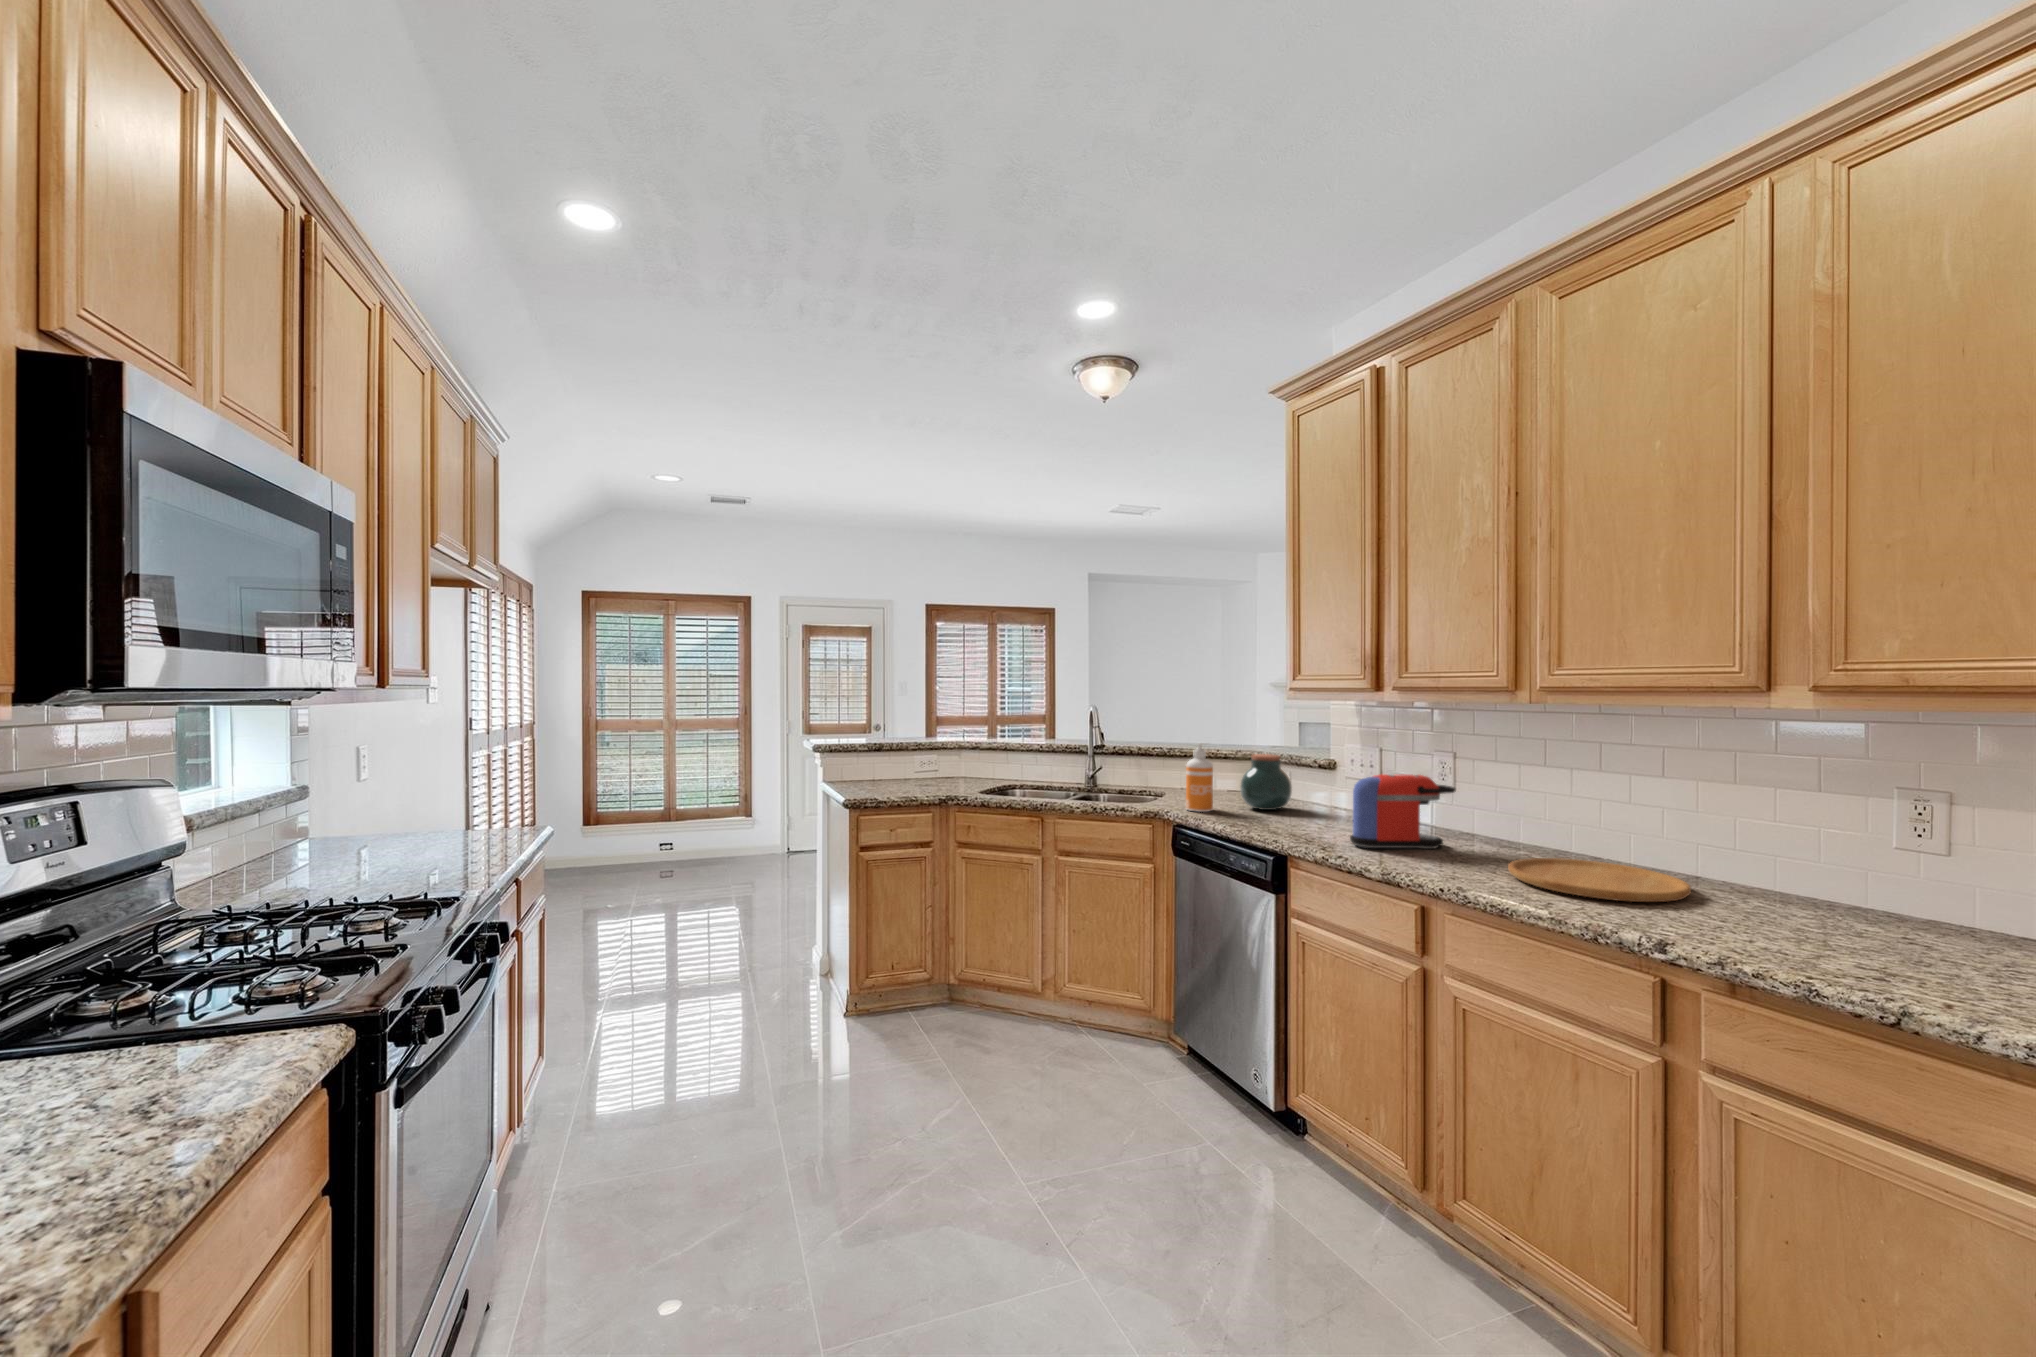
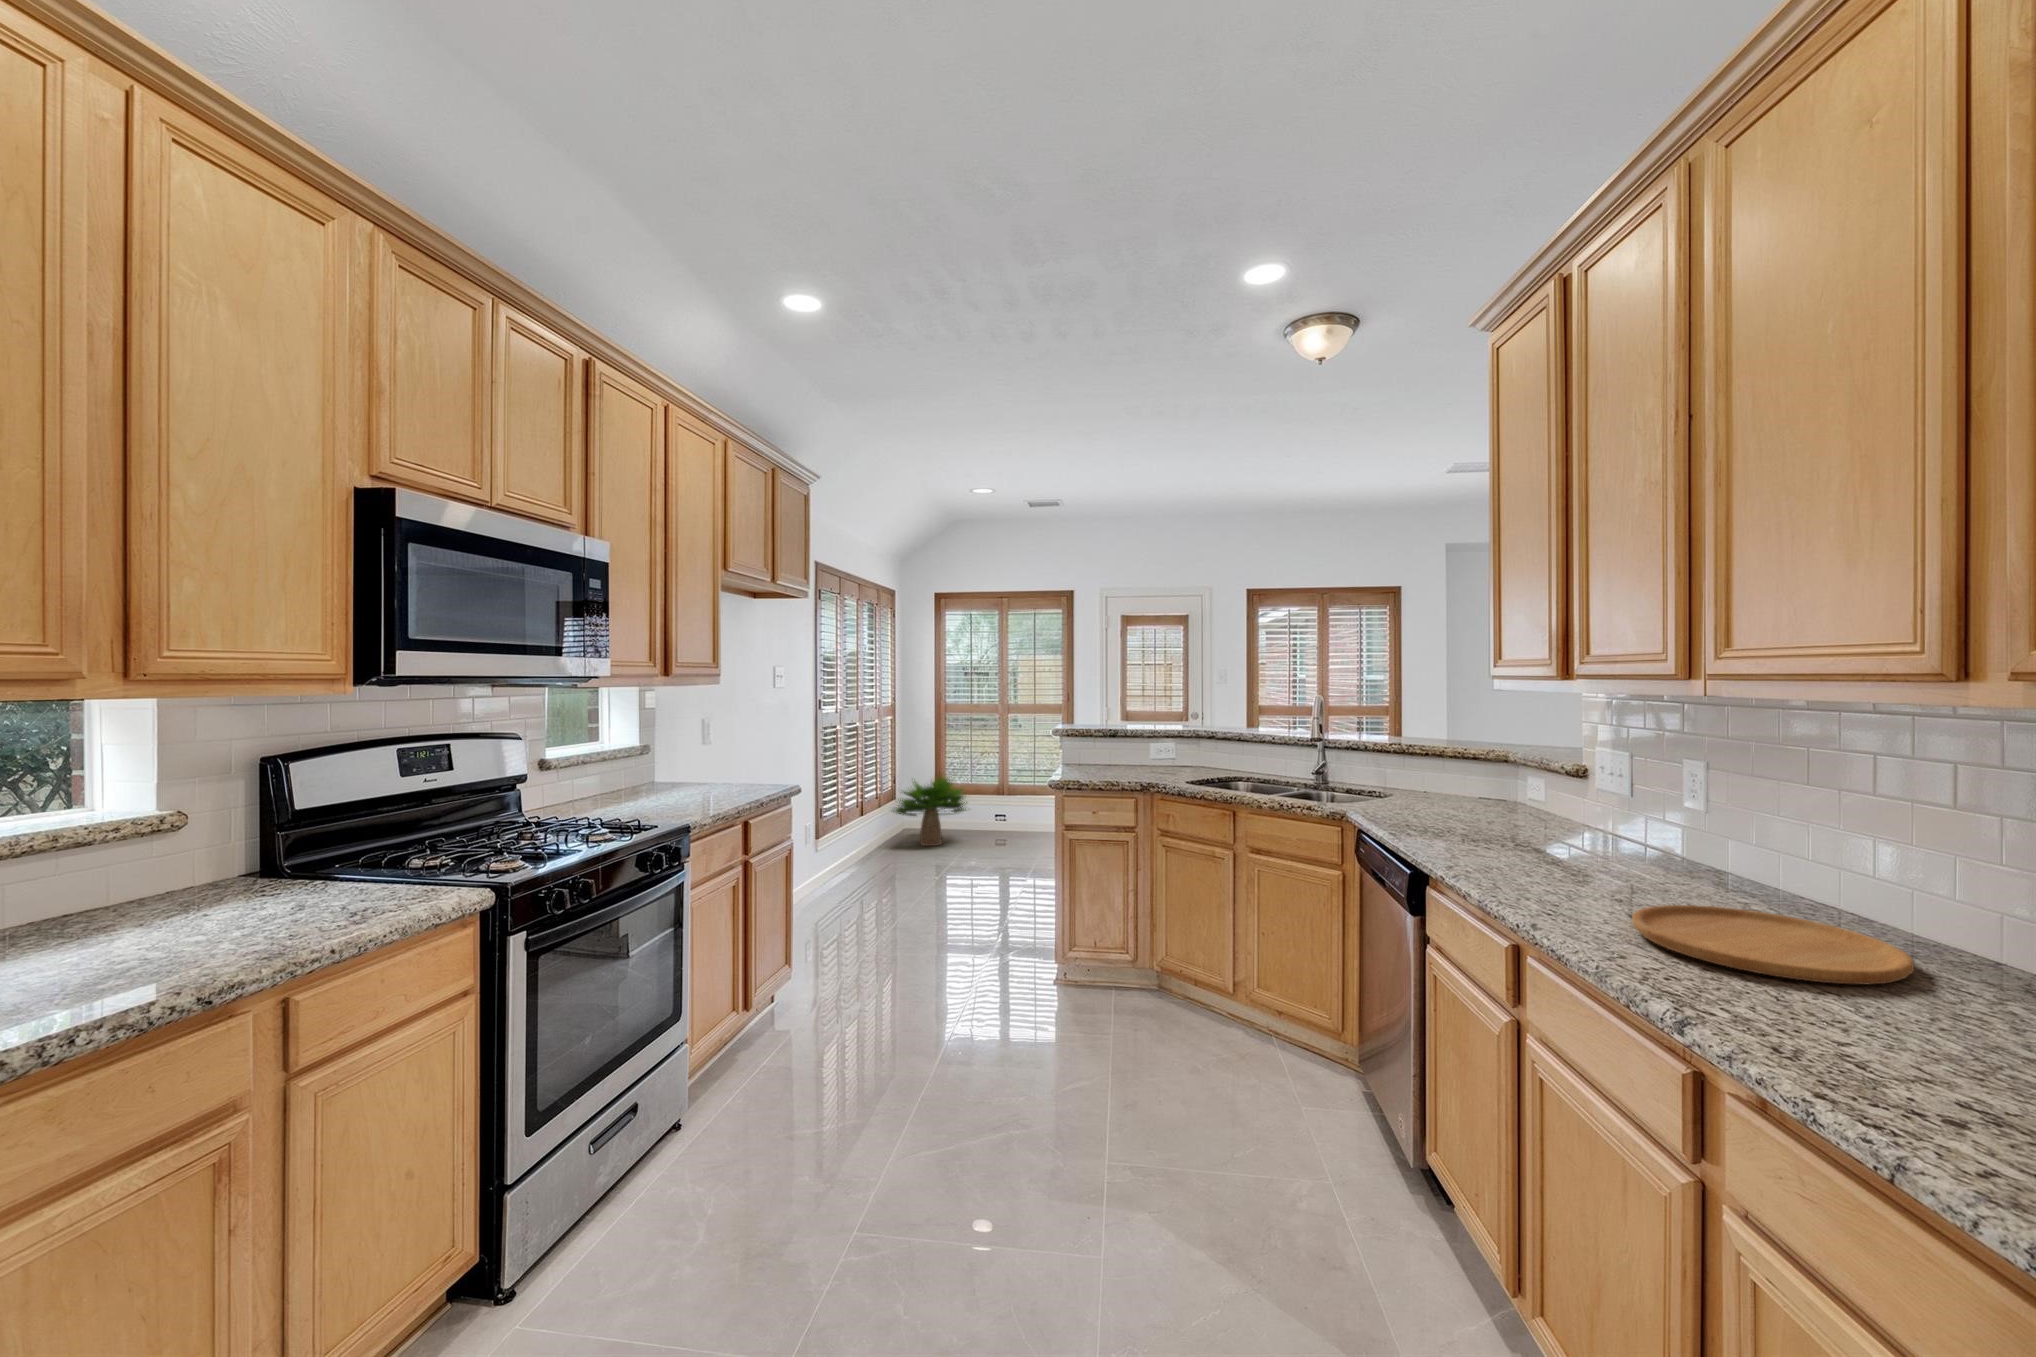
soap dispenser: present [1186,743,1213,812] -> none [1370,739,1404,818]
jar: present [1240,754,1292,810] -> none [1442,755,1509,822]
coffee maker: present [1350,774,1455,849] -> none [1492,783,1648,882]
potted plant: none [529,797,643,887] -> present [893,777,967,846]

